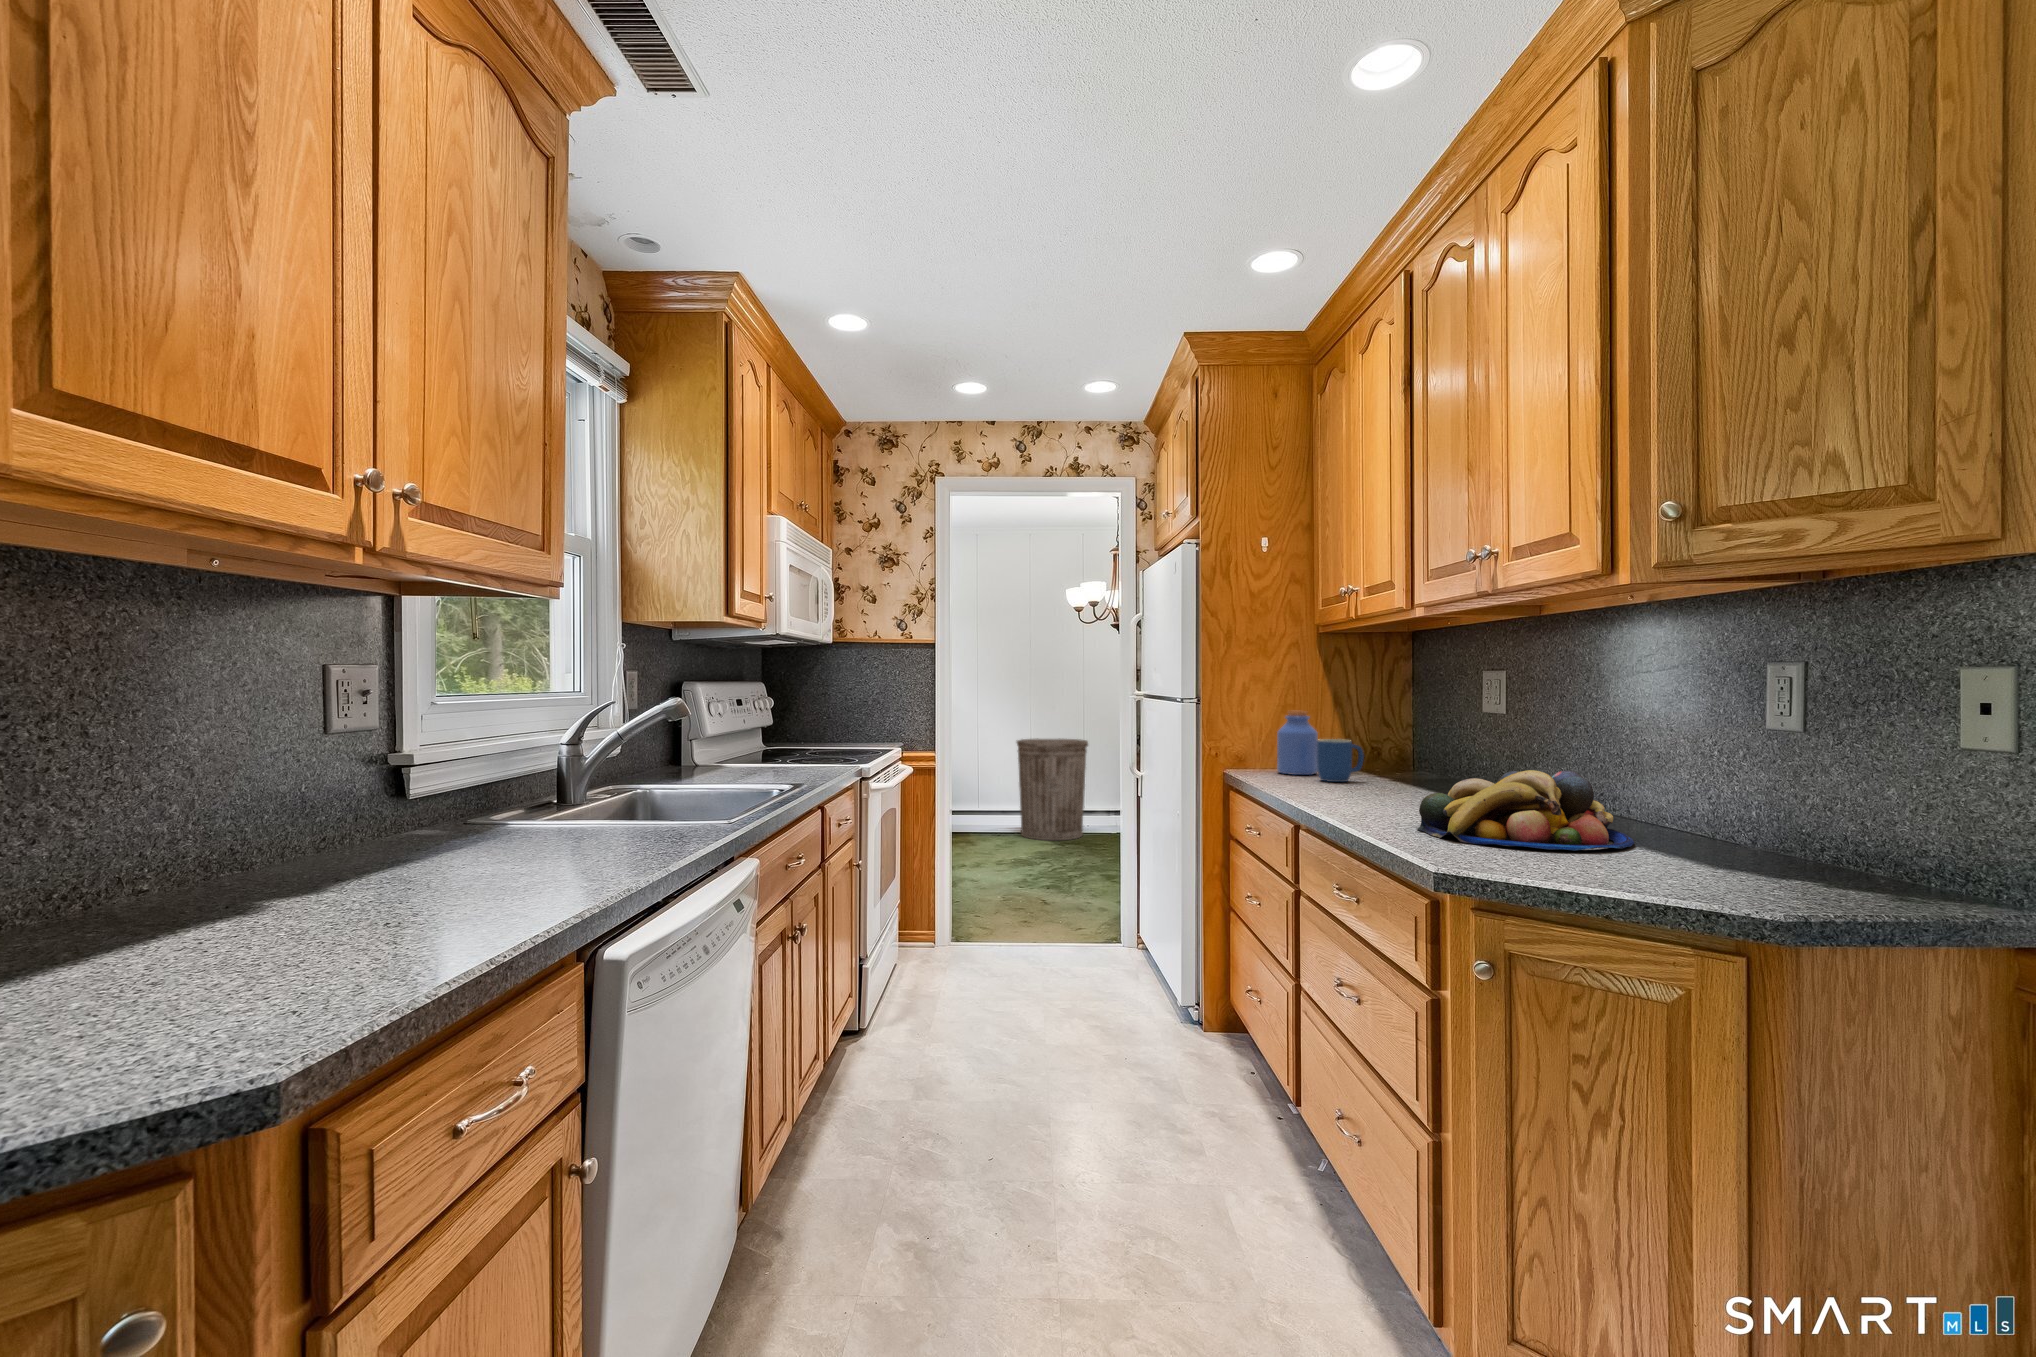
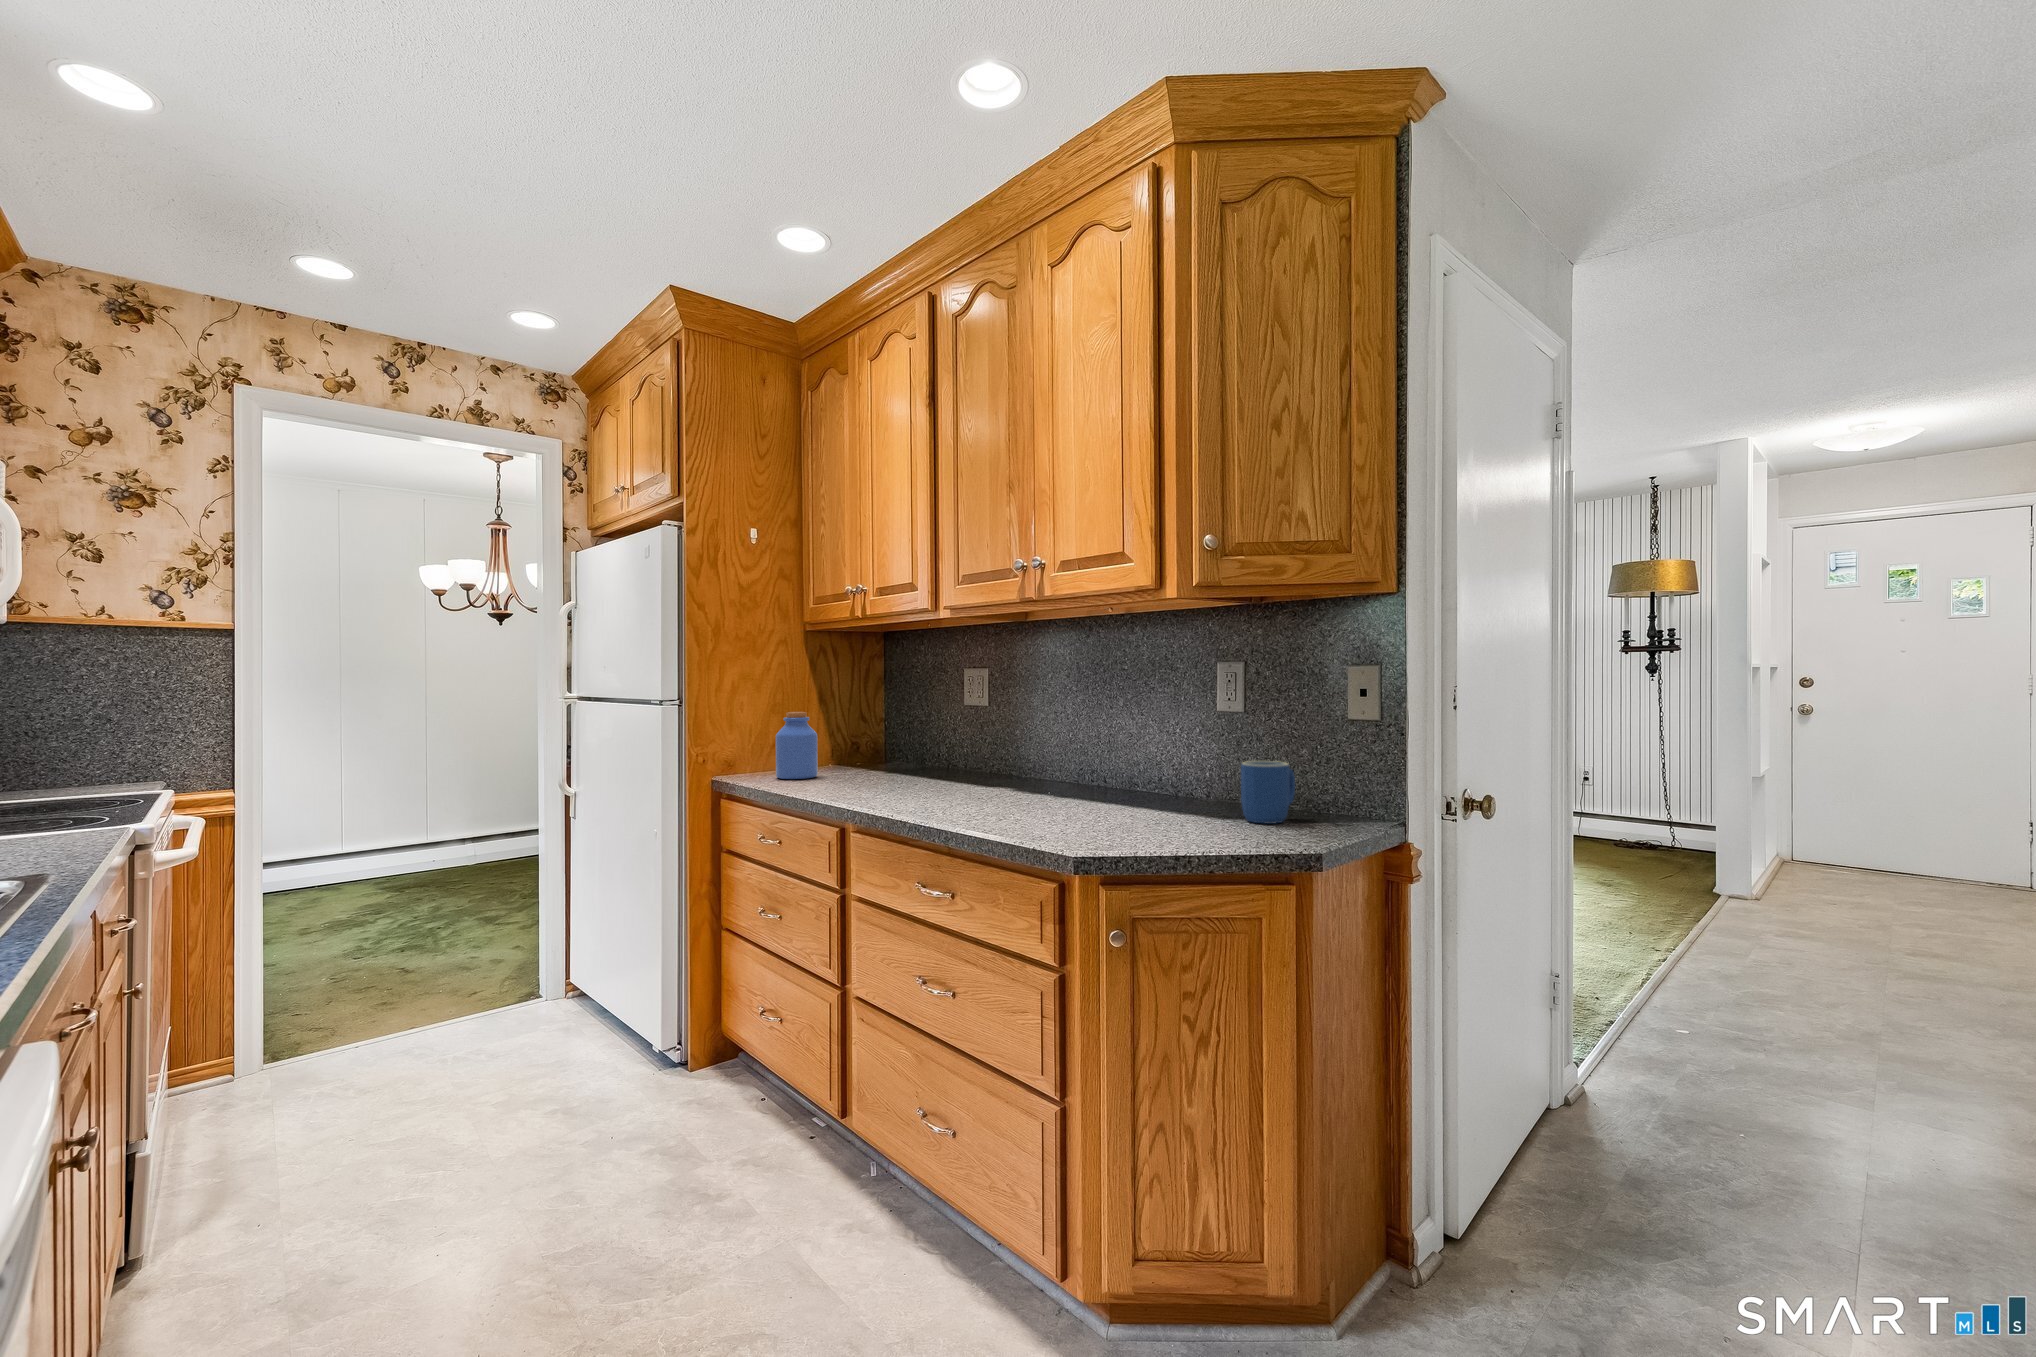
trash can: present [1017,738,1088,840] -> none [314,757,431,895]
mug: present [1317,739,1364,782] -> present [1241,761,1295,823]
fruit bowl: present [1418,770,1634,850] -> none [998,756,1159,828]

